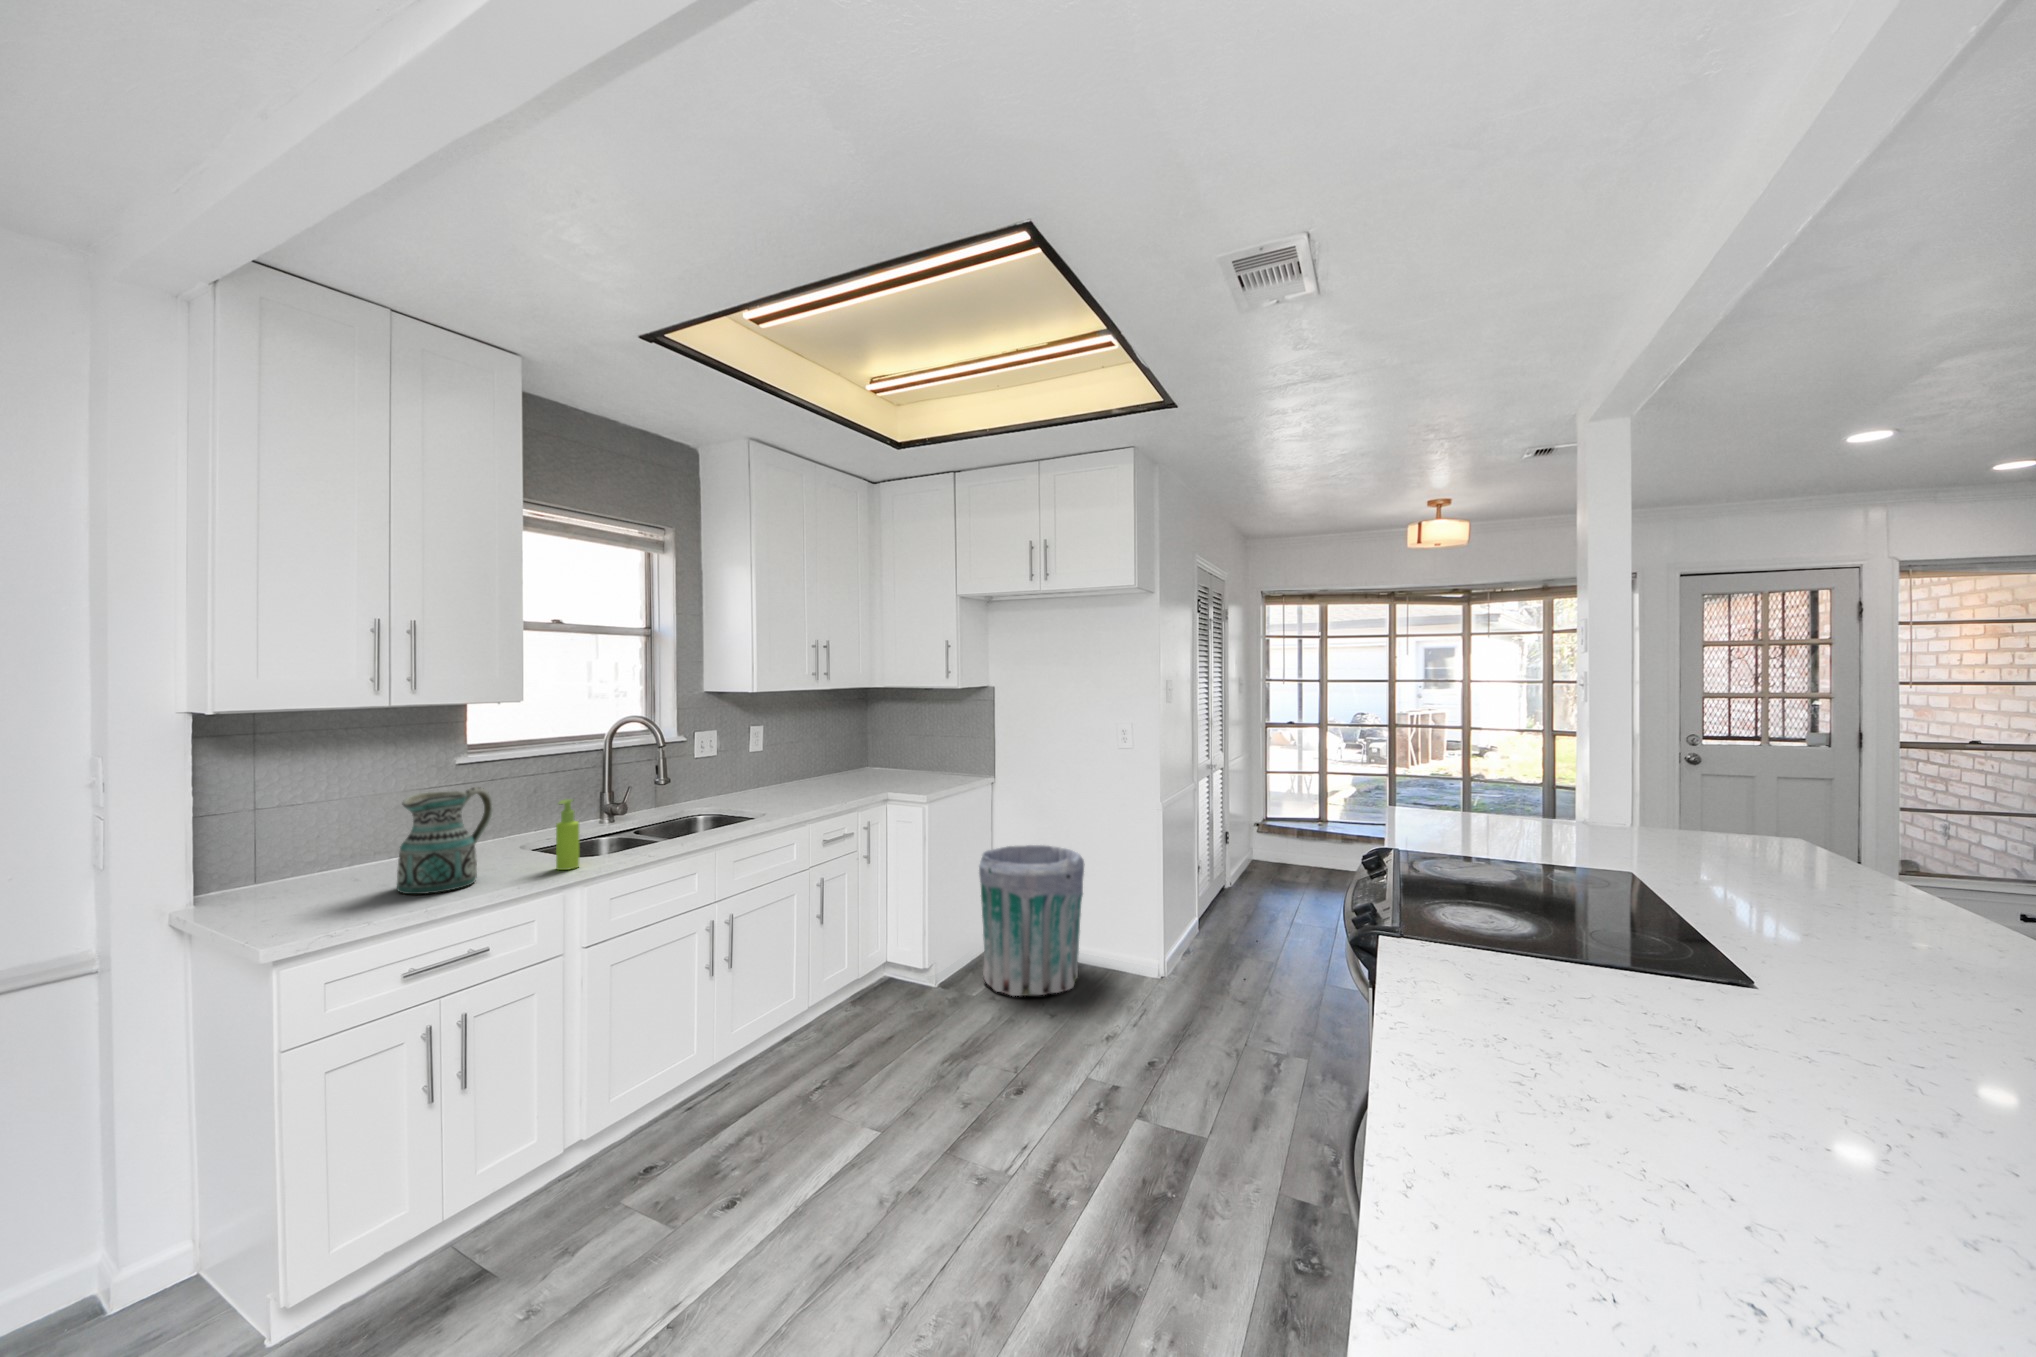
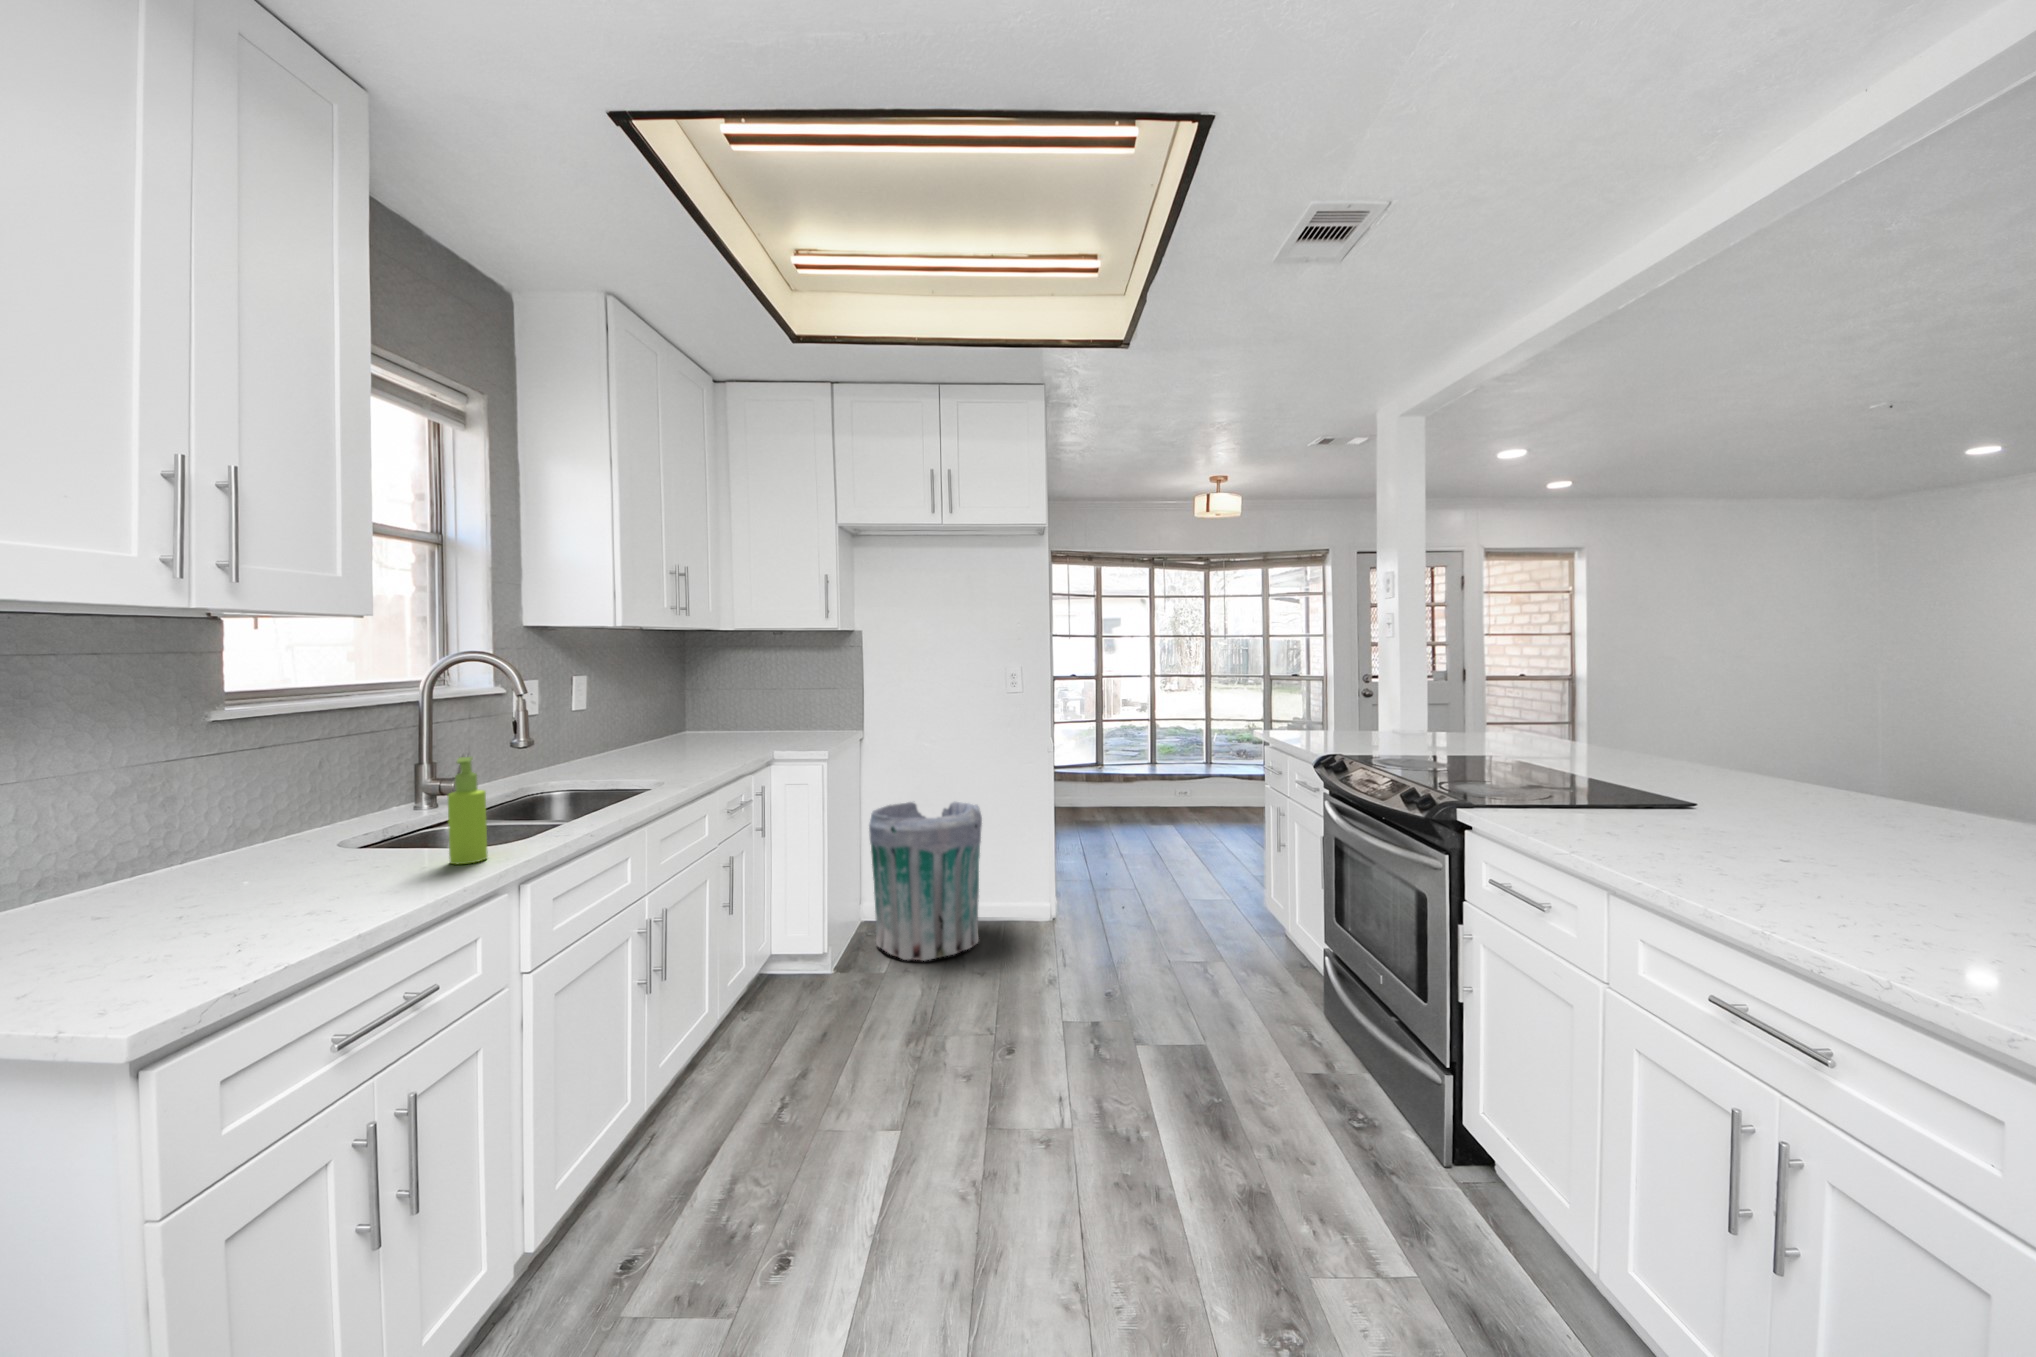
ceramic pitcher: present [397,787,492,894] -> none [173,742,333,928]

